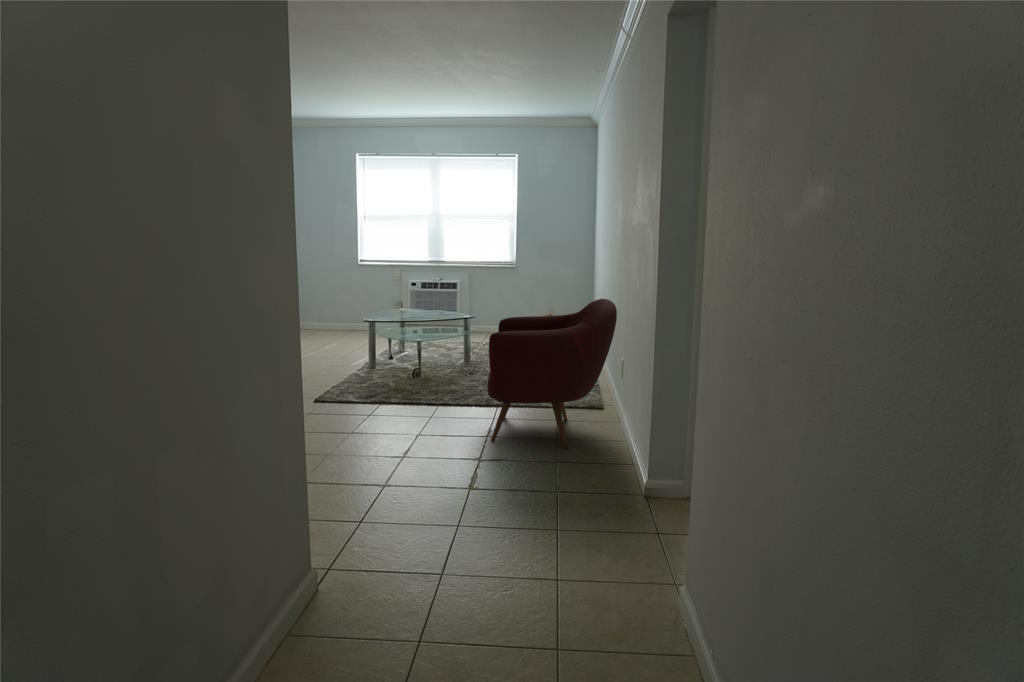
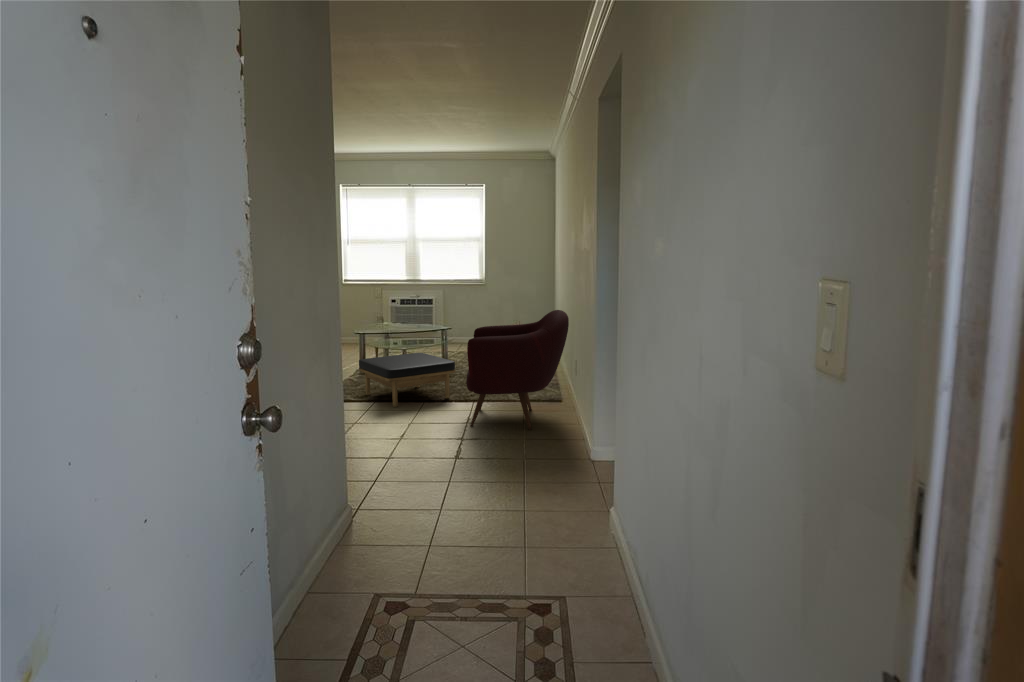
ottoman: none [364,346,476,411] -> present [359,353,455,407]

